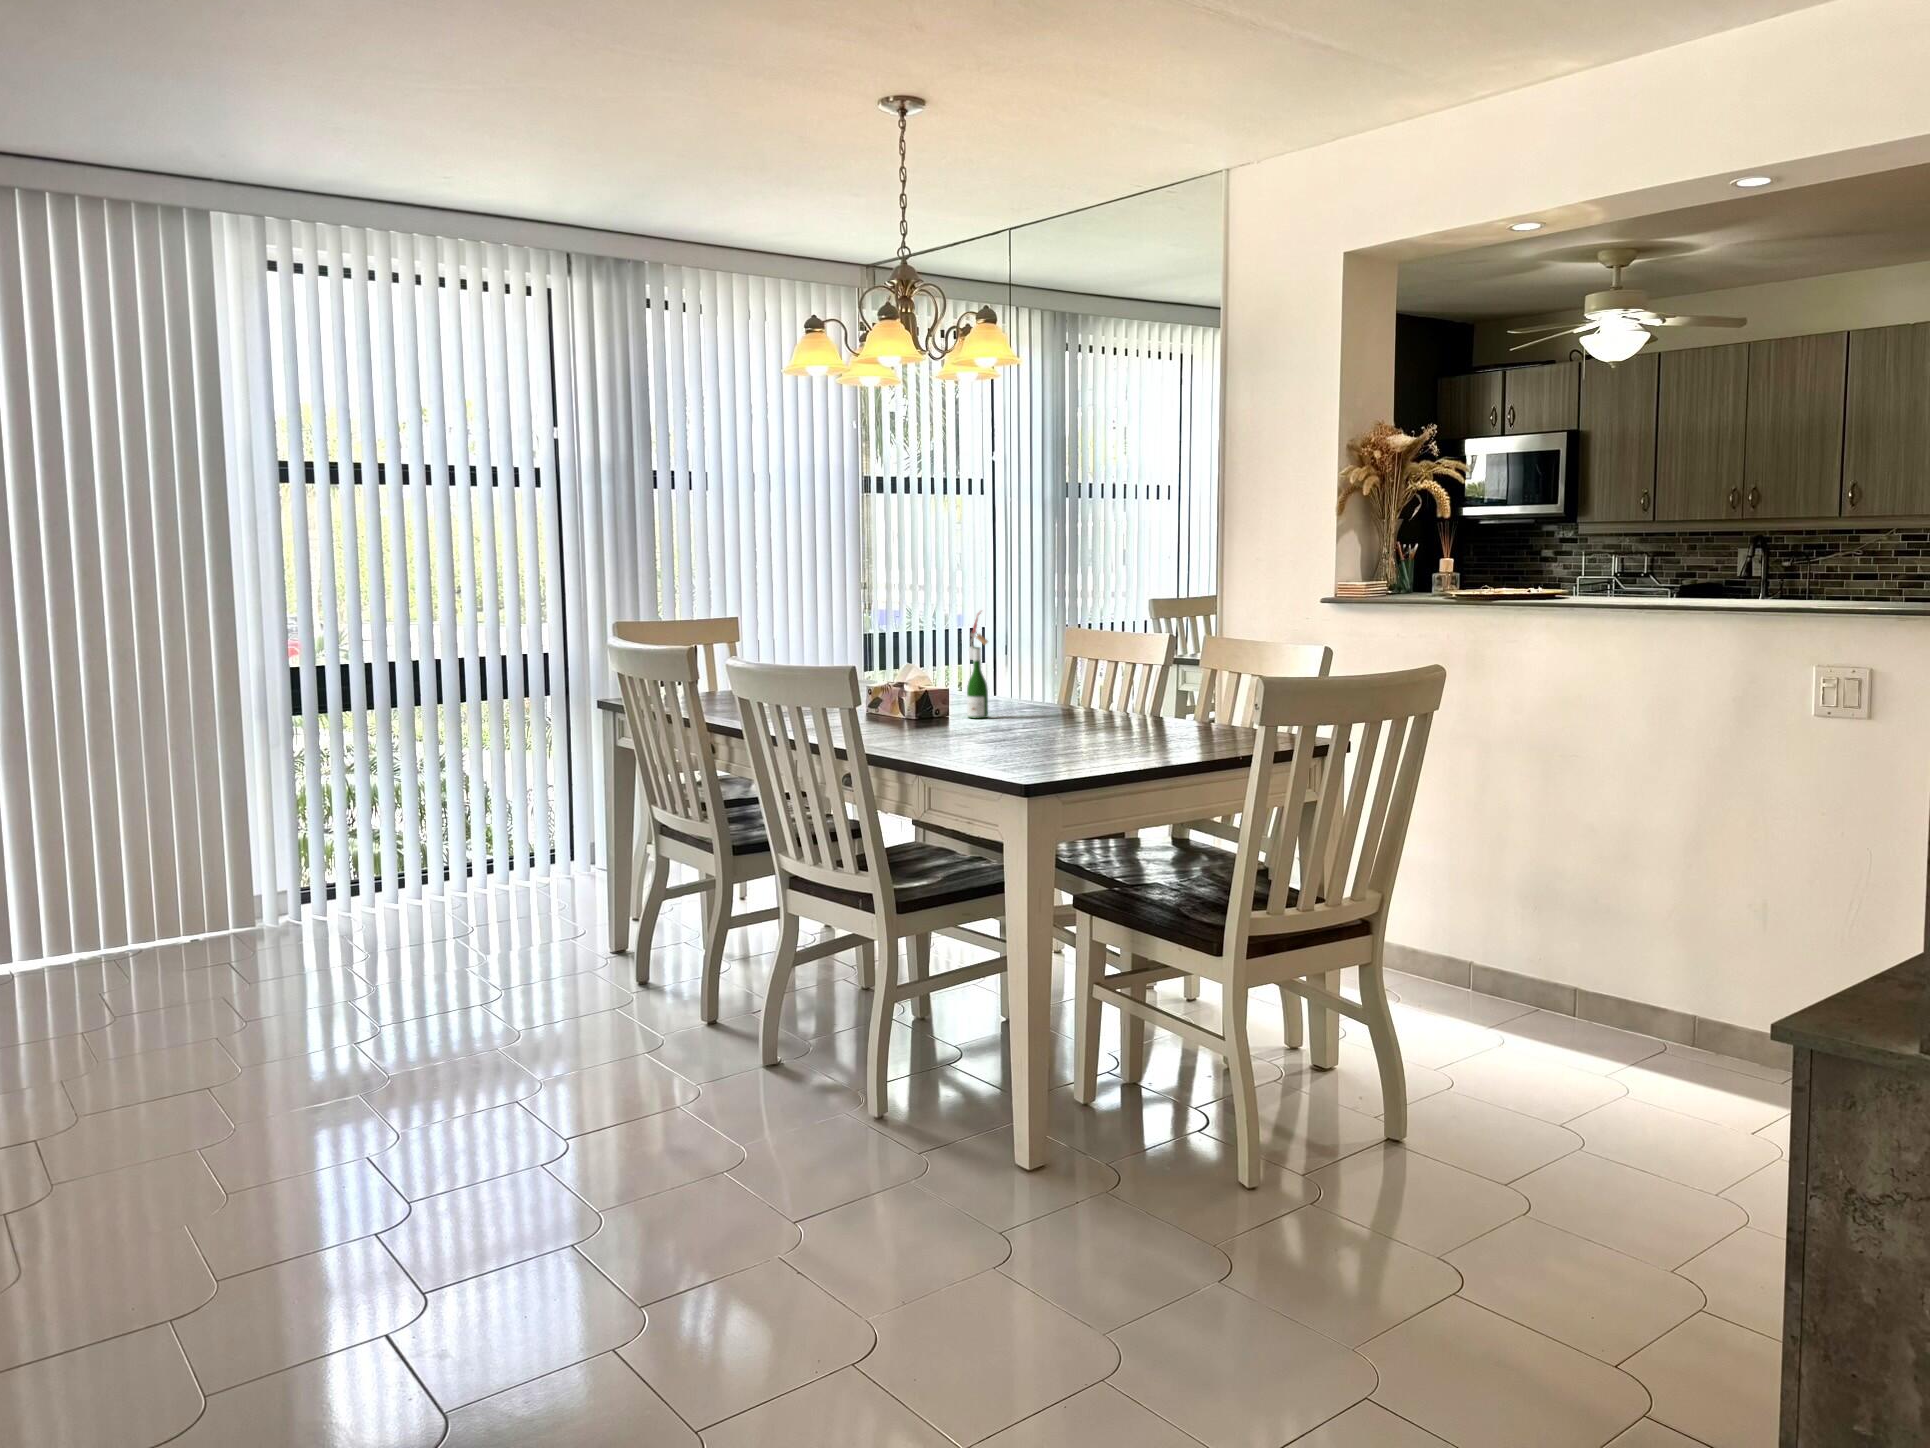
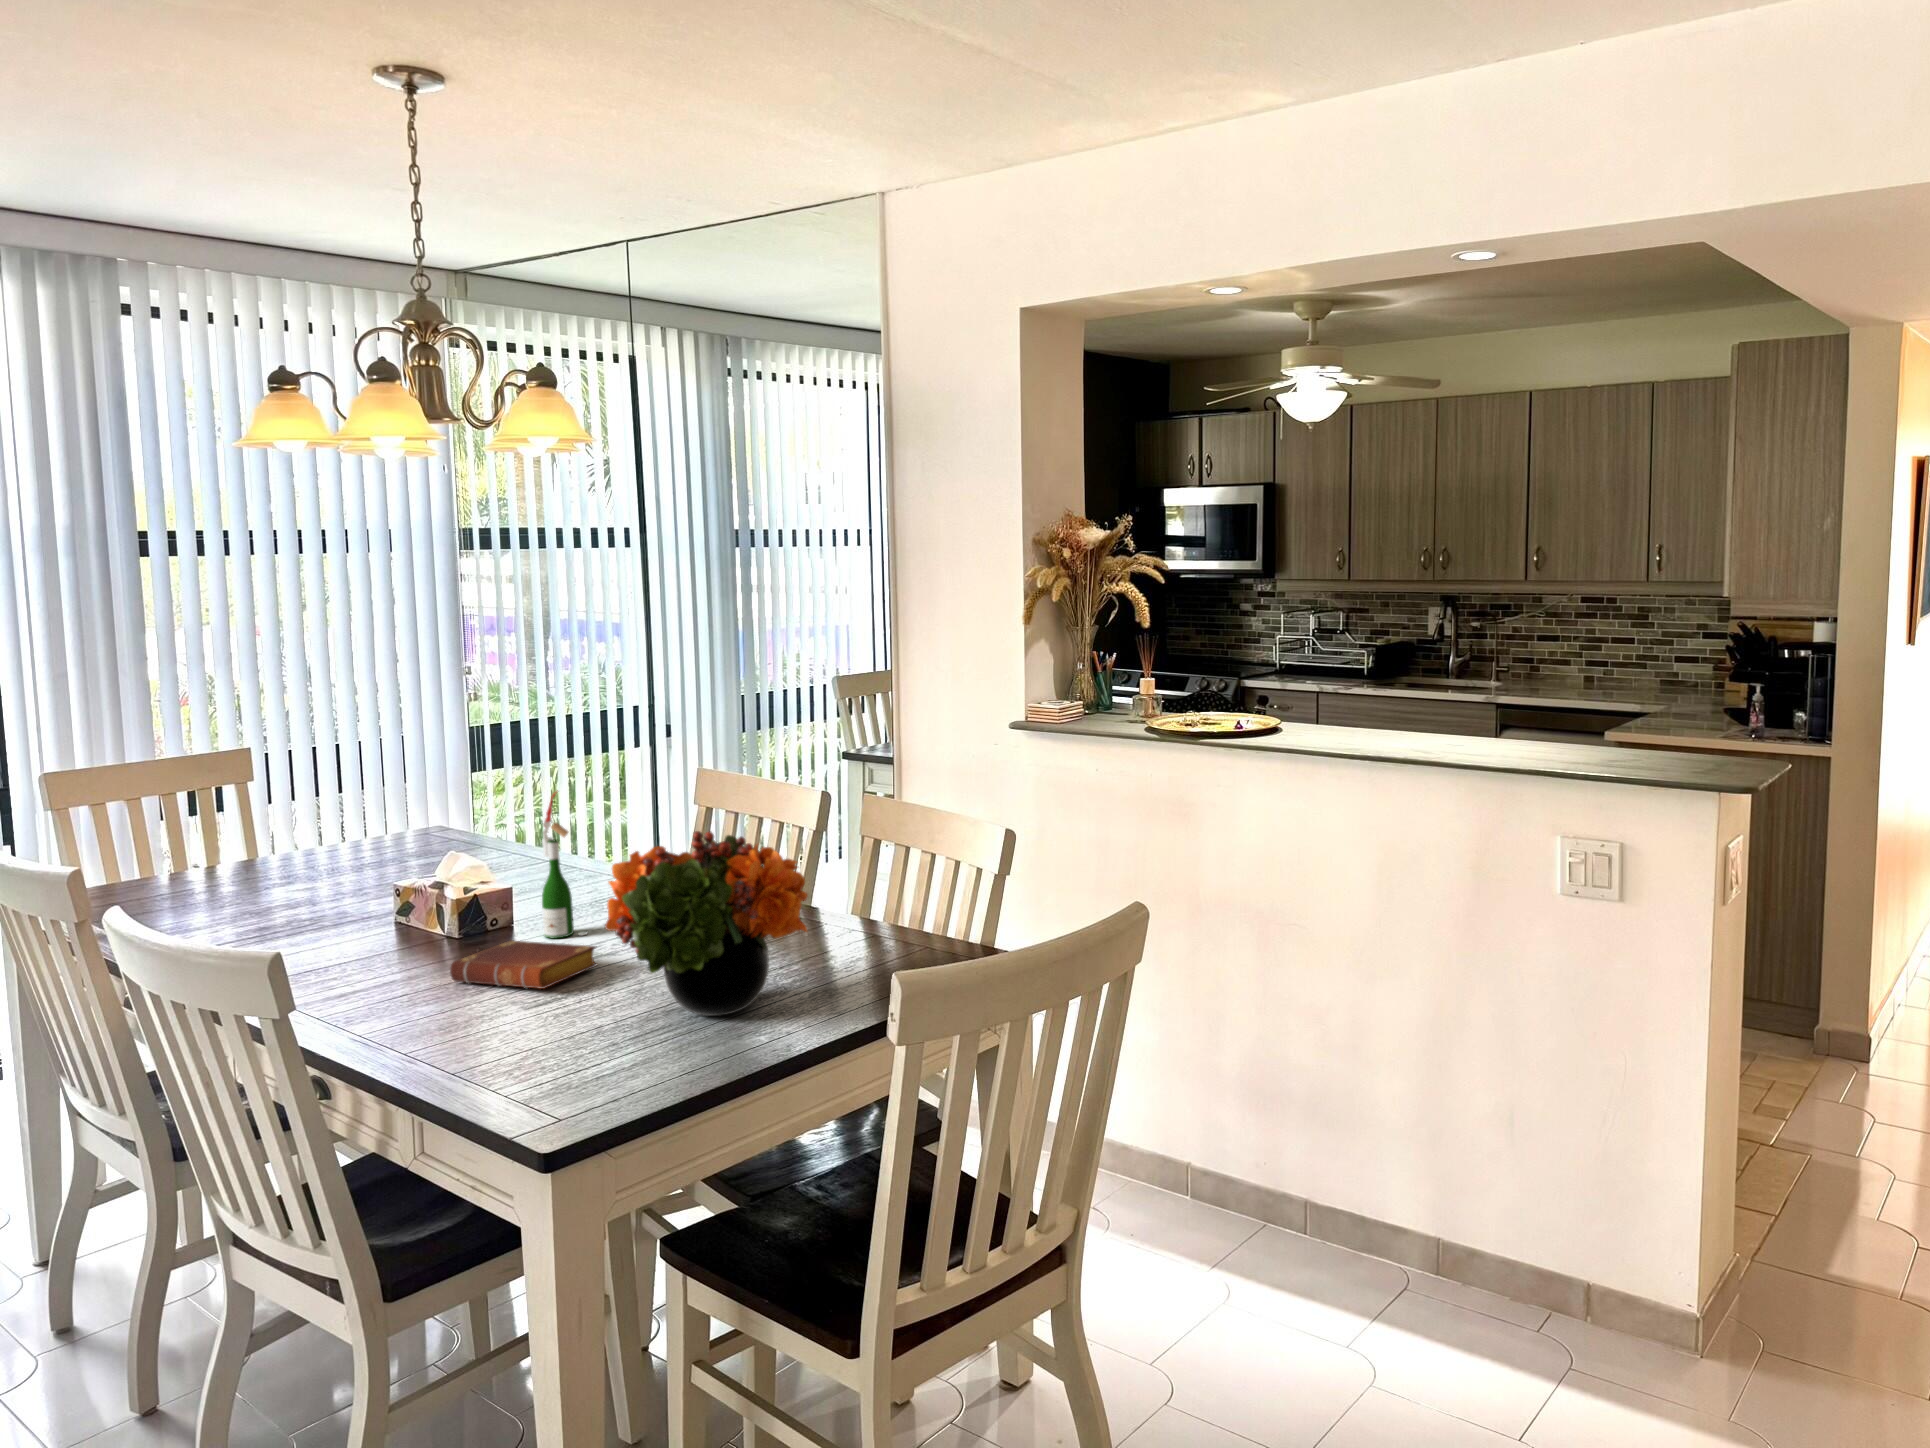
flower arrangement: none [1028,615,1176,746] -> present [605,831,808,1016]
book: none [913,711,1013,732] -> present [450,940,597,989]

